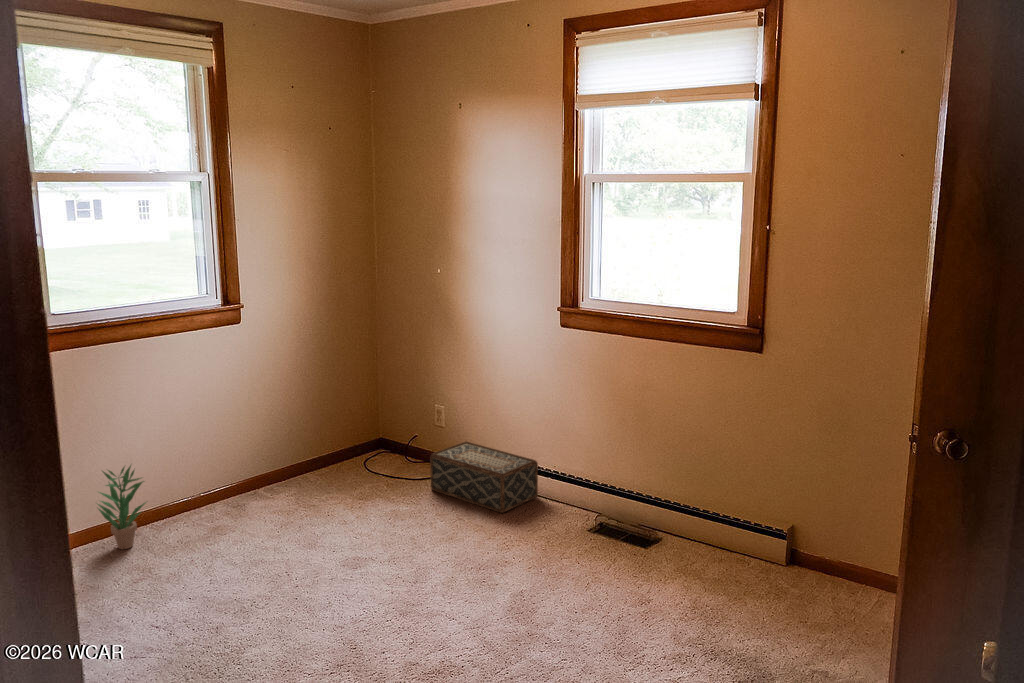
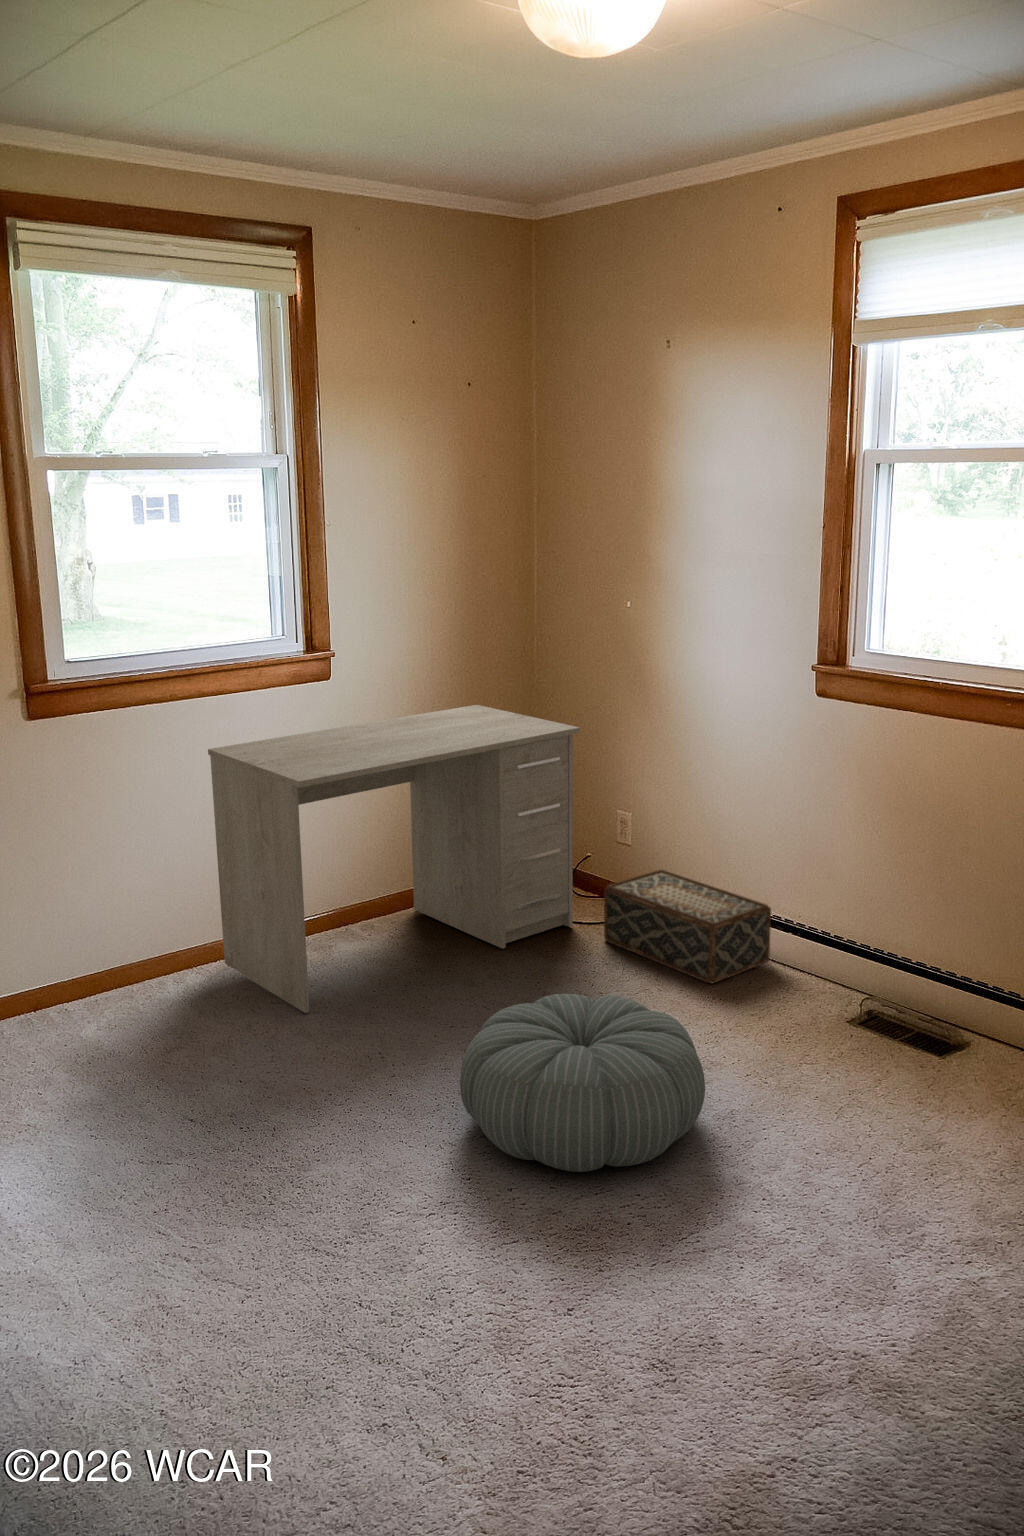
desk: none [156,338,411,551] -> present [208,705,580,1013]
potted plant: present [98,465,146,549] -> none [122,877,193,1000]
pouf: none [347,523,506,637] -> present [460,994,705,1172]

